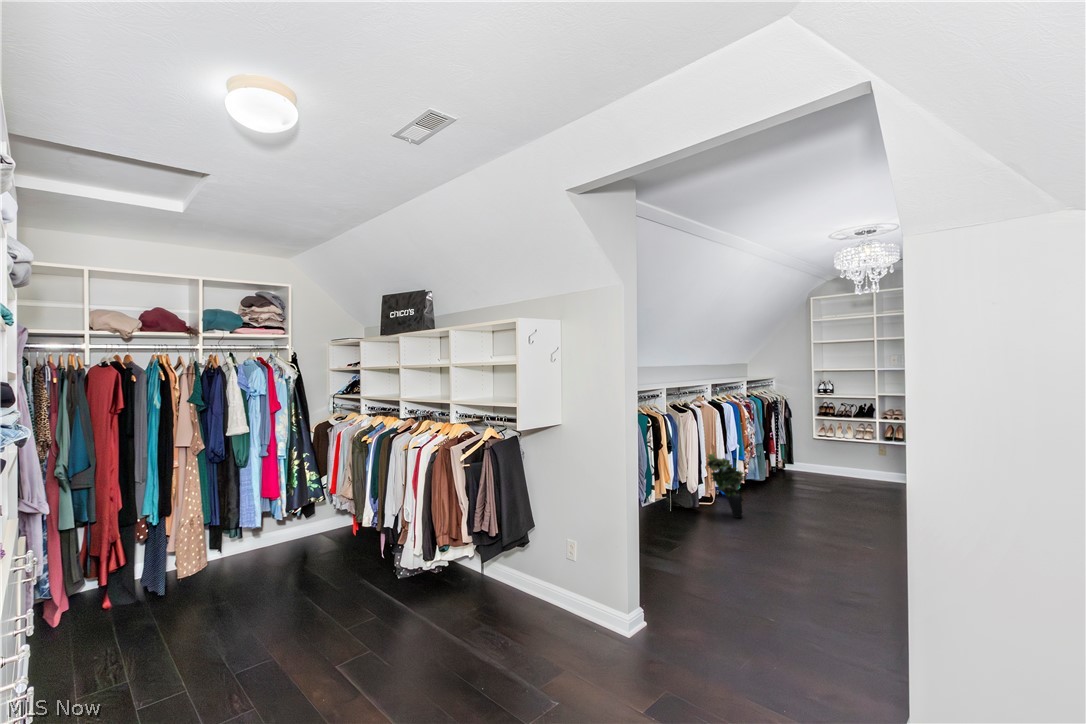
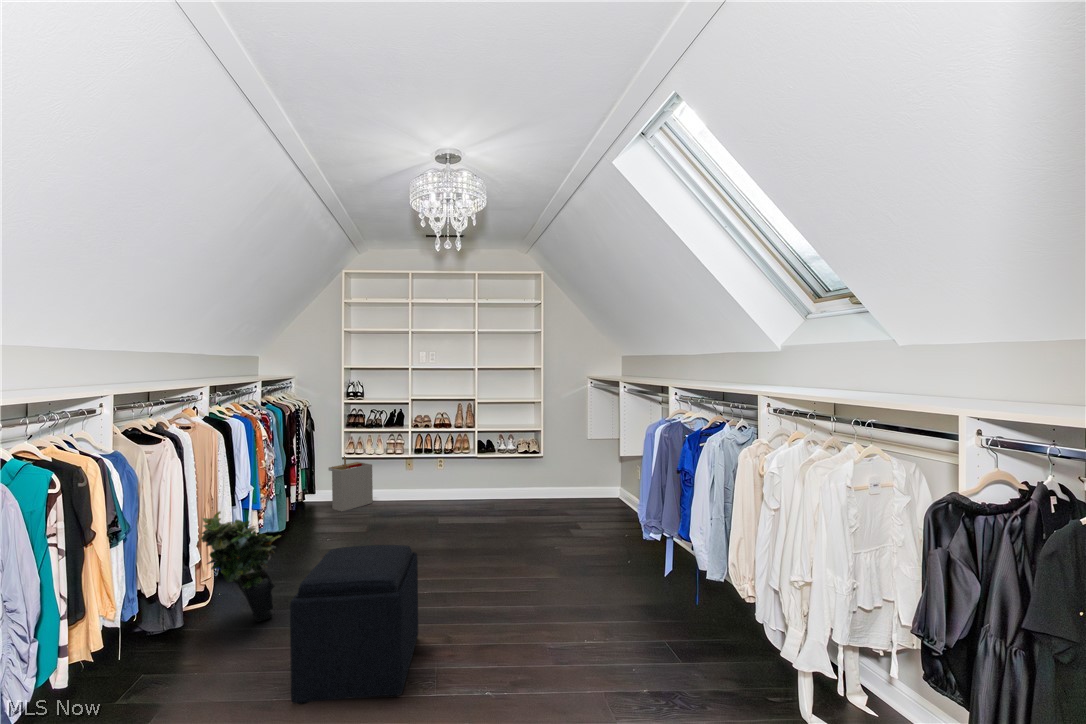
storage bin: none [802,437,839,480] -> present [328,456,373,512]
ottoman: none [738,481,822,565] -> present [290,545,418,705]

